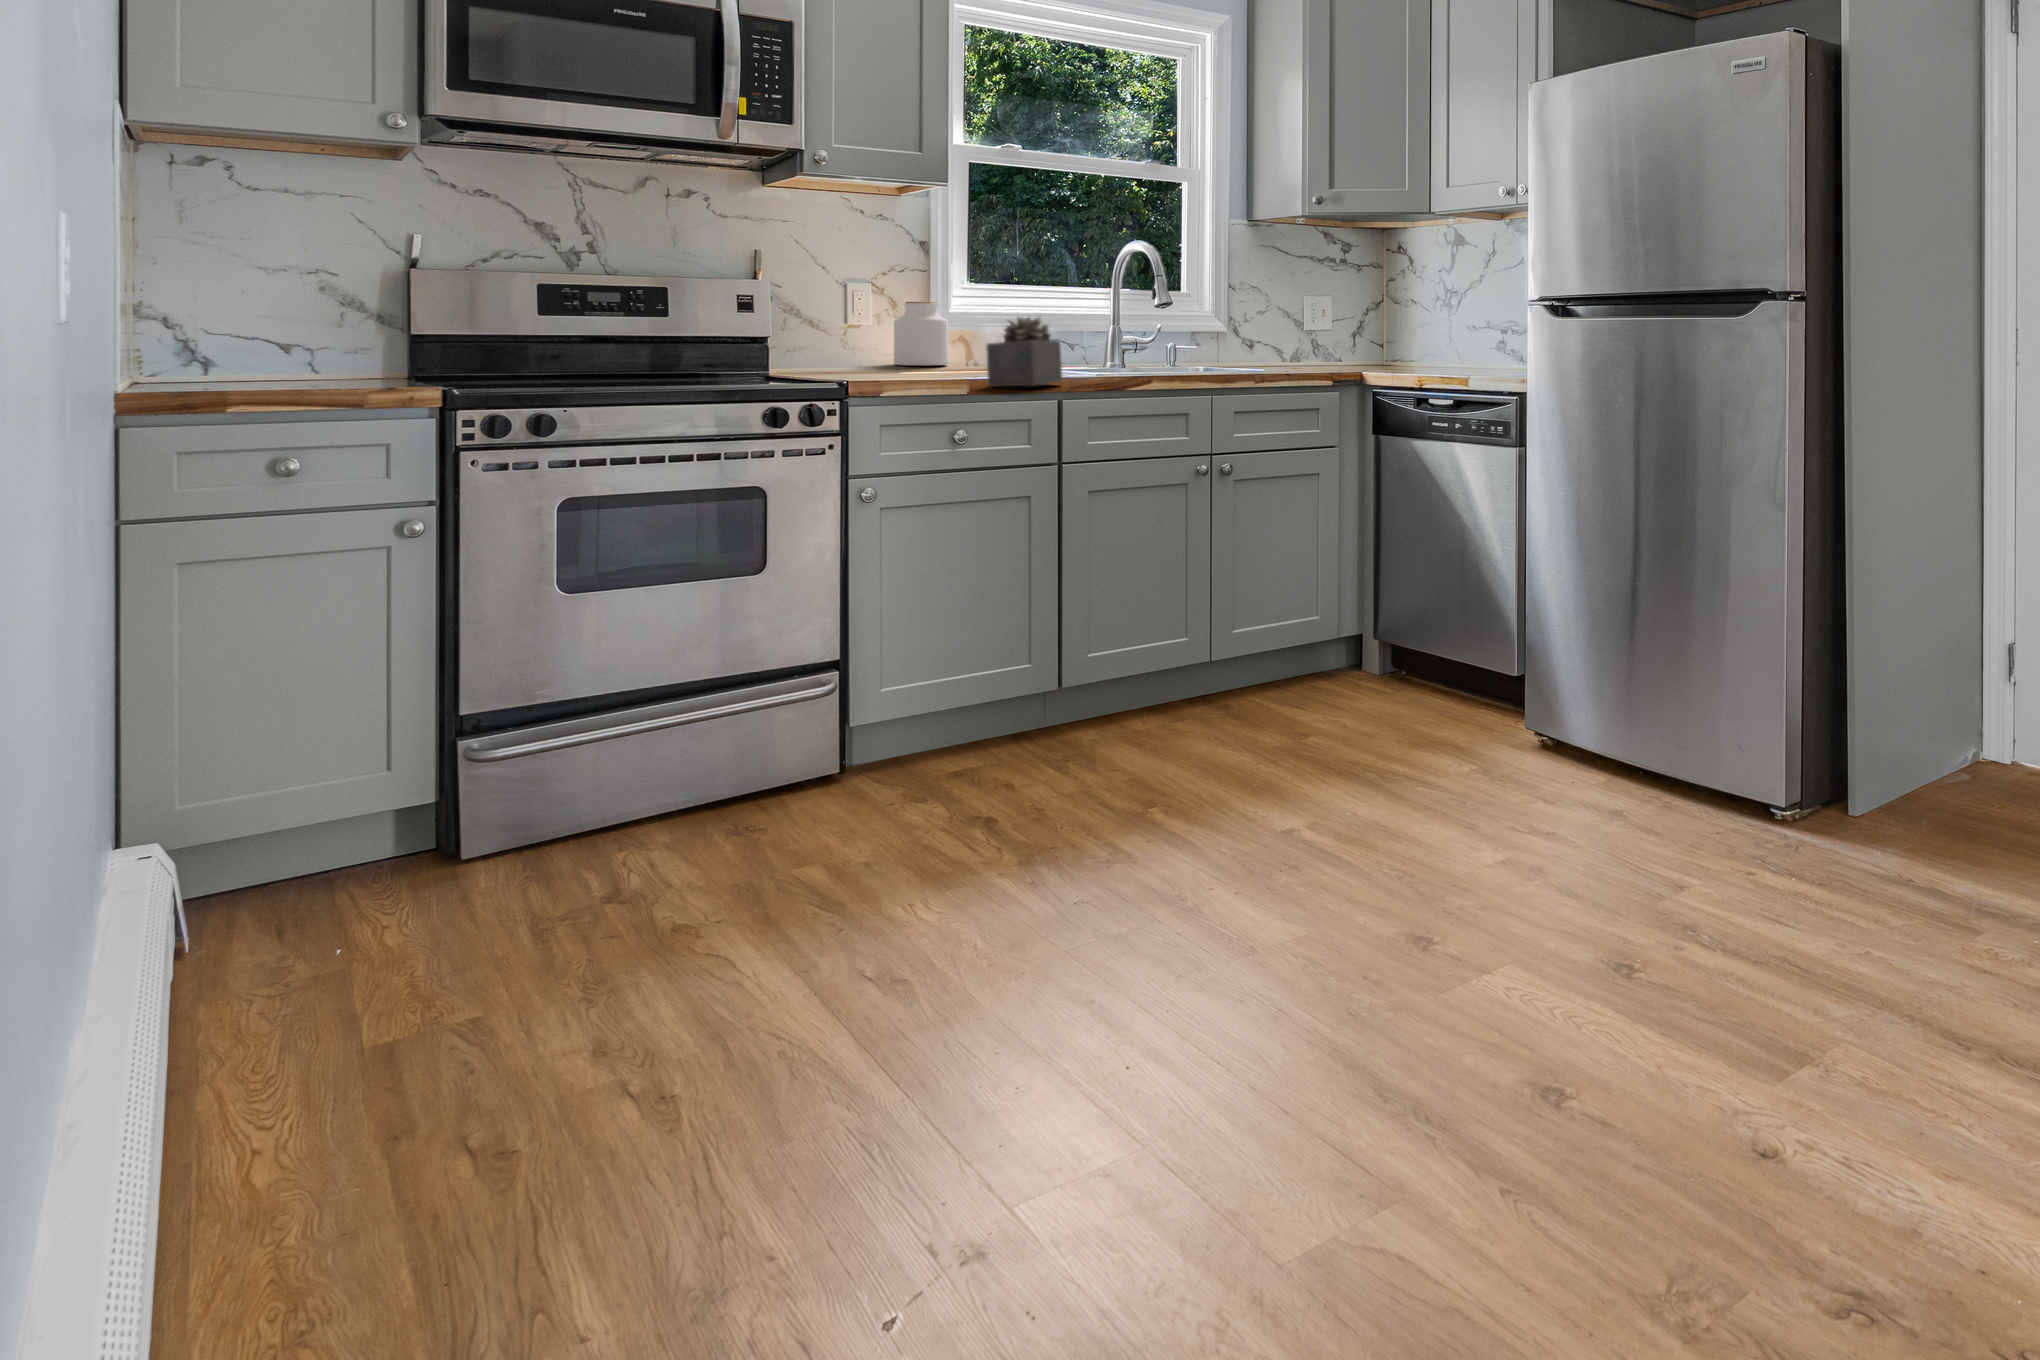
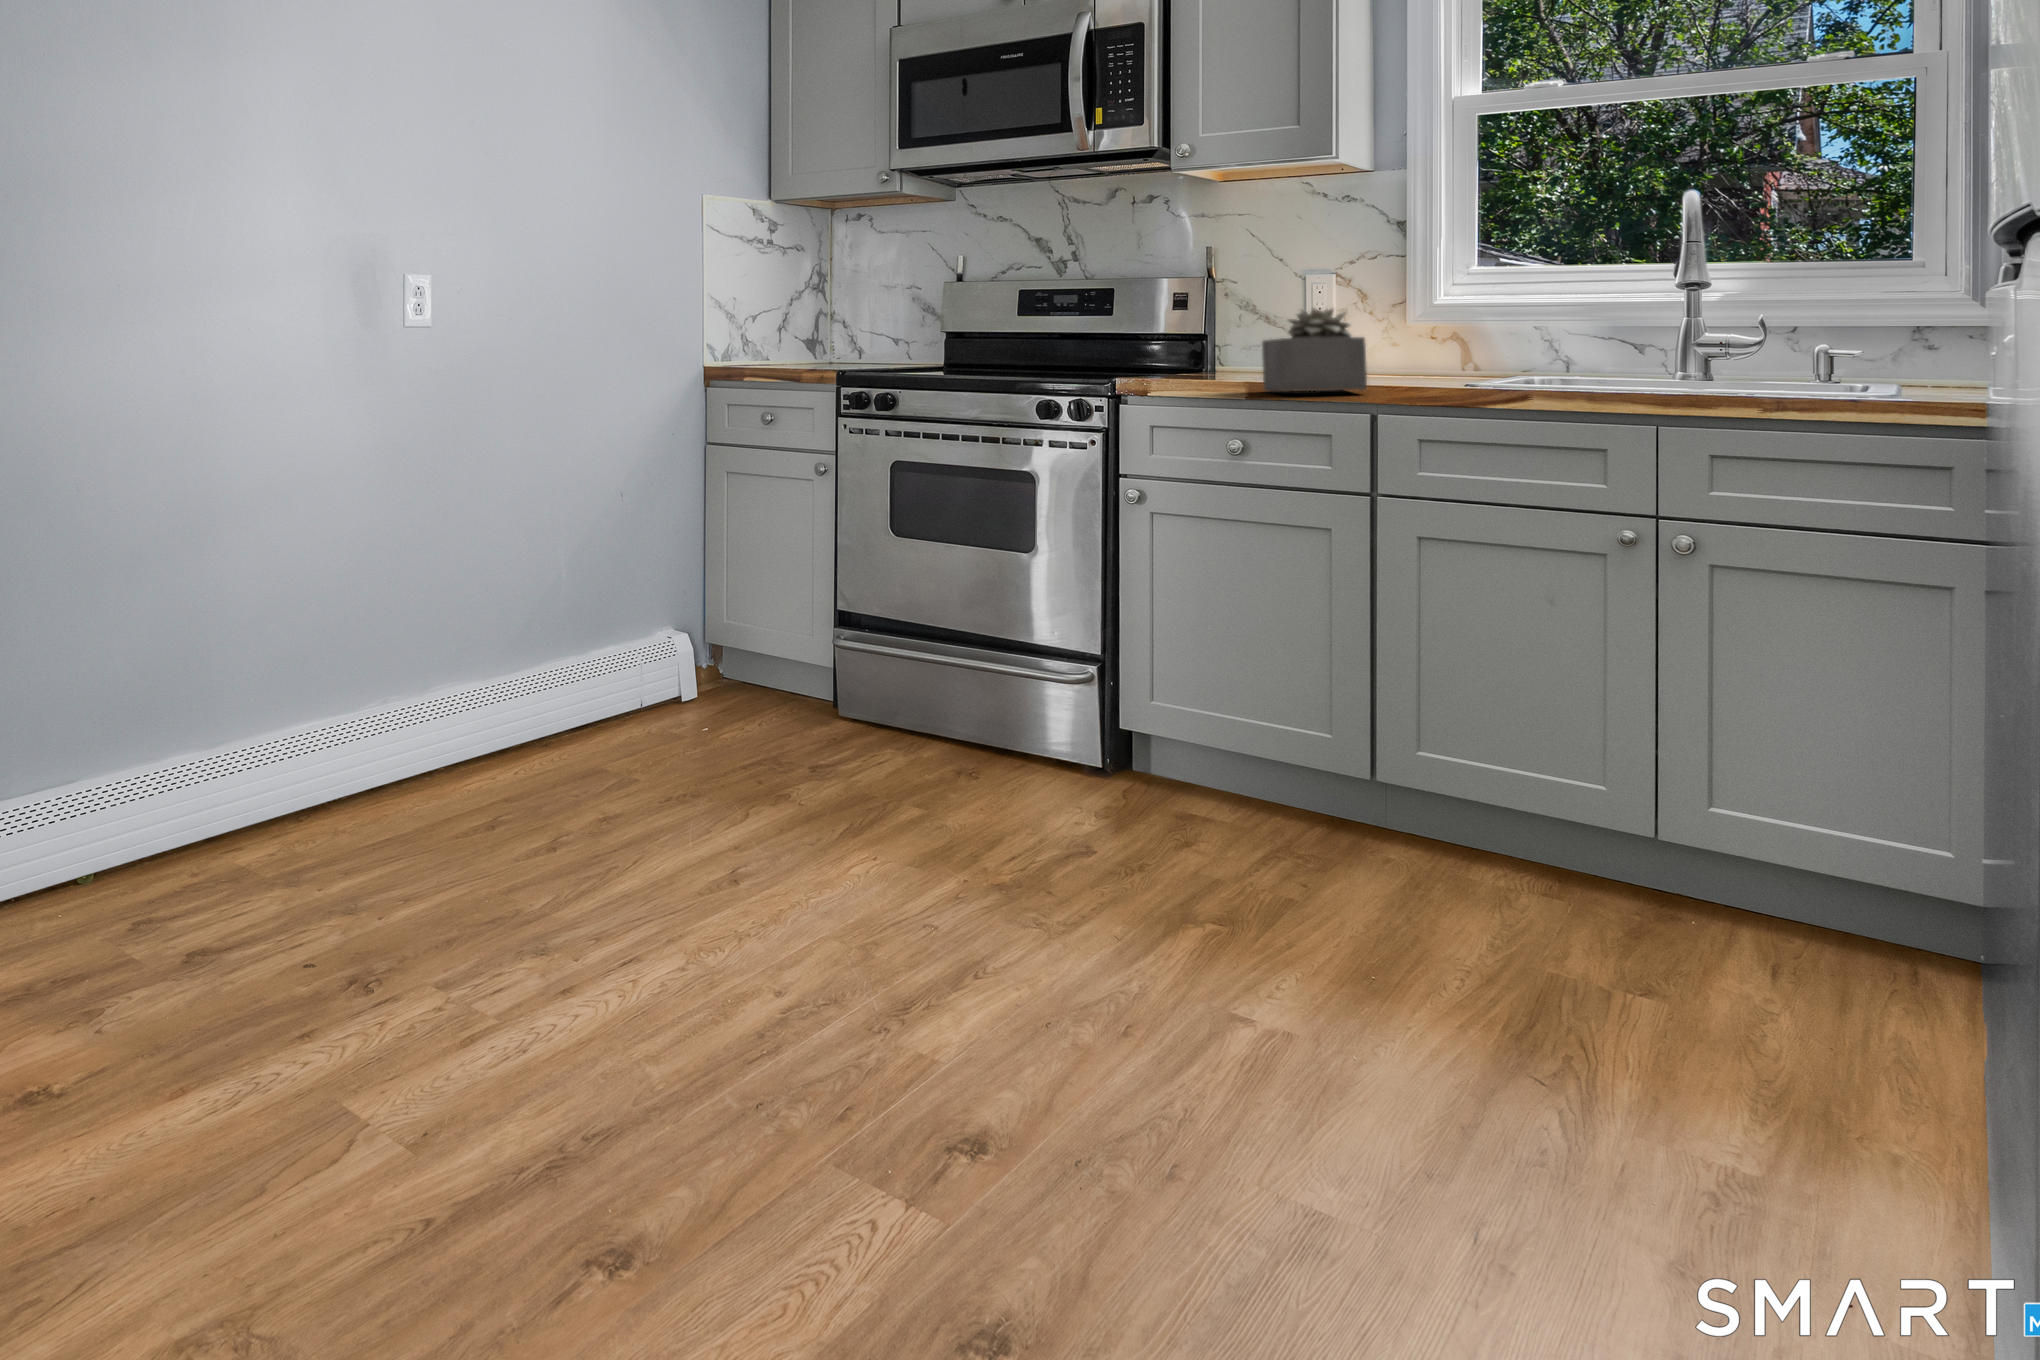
jar: present [894,302,949,366] -> none [1361,295,1432,370]

